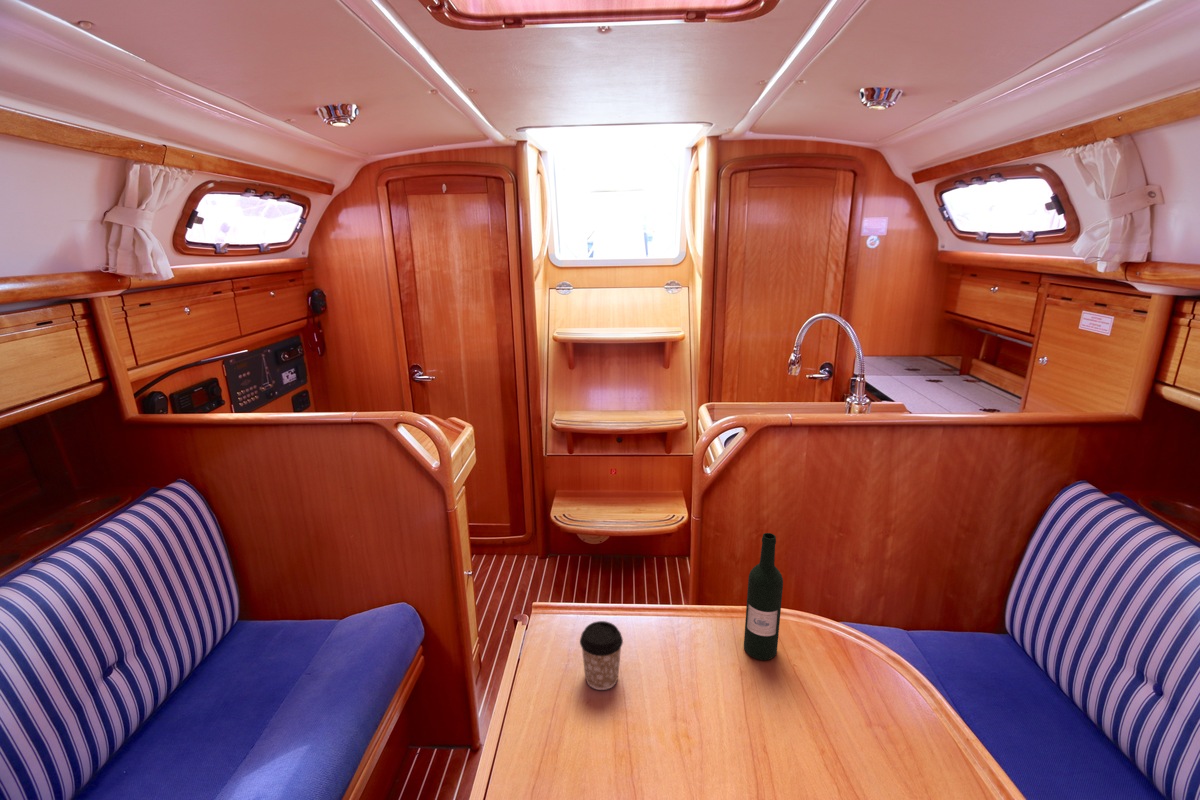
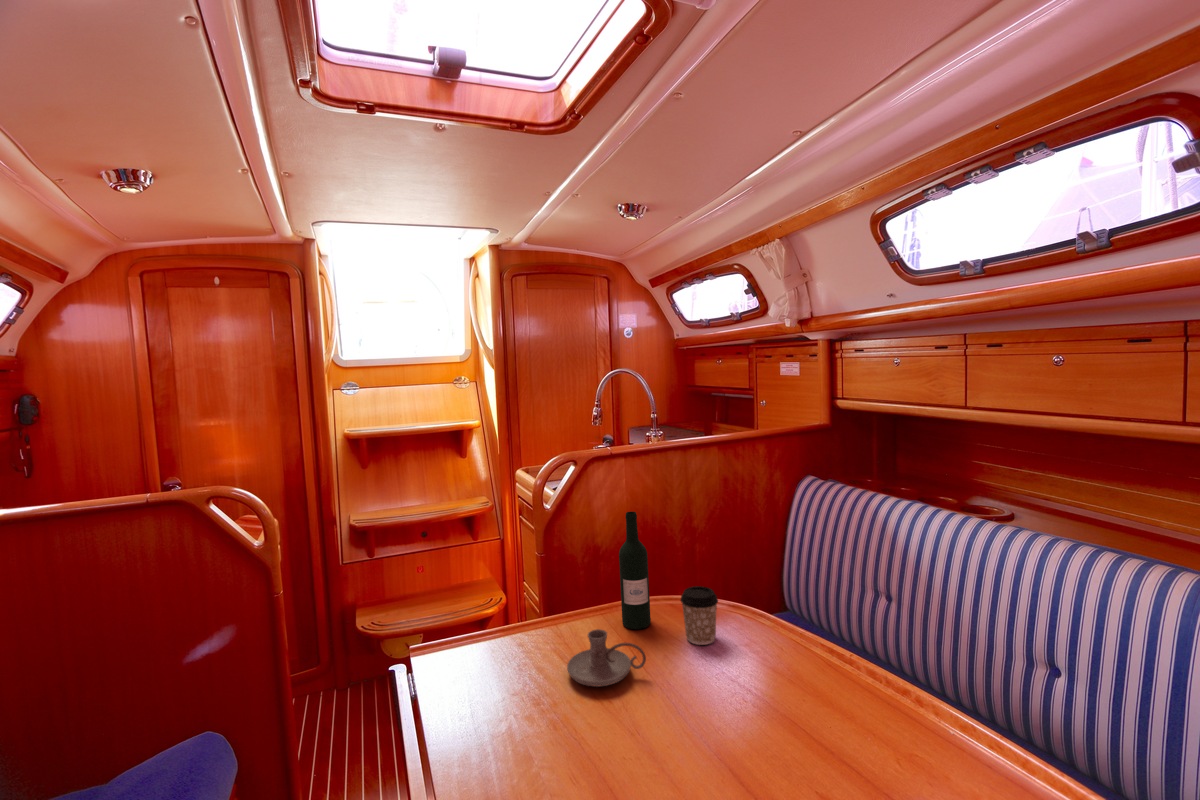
coffee cup: present [580,621,623,690] -> present [681,586,718,645]
candle holder: none [659,663,745,731] -> present [567,629,646,687]

